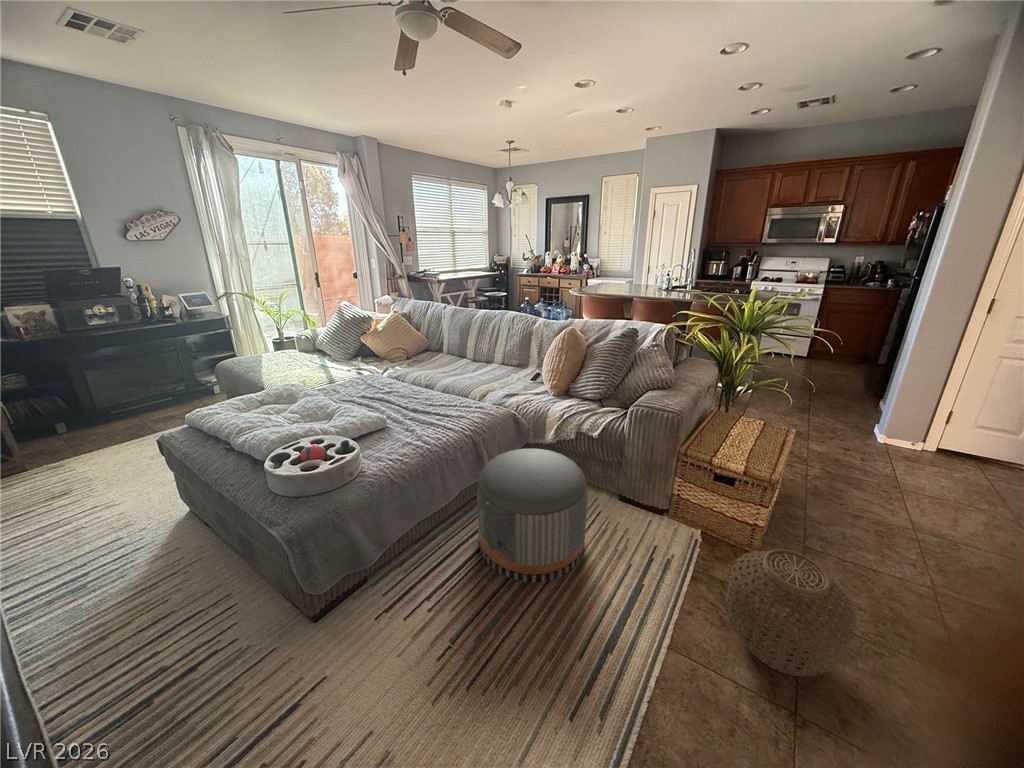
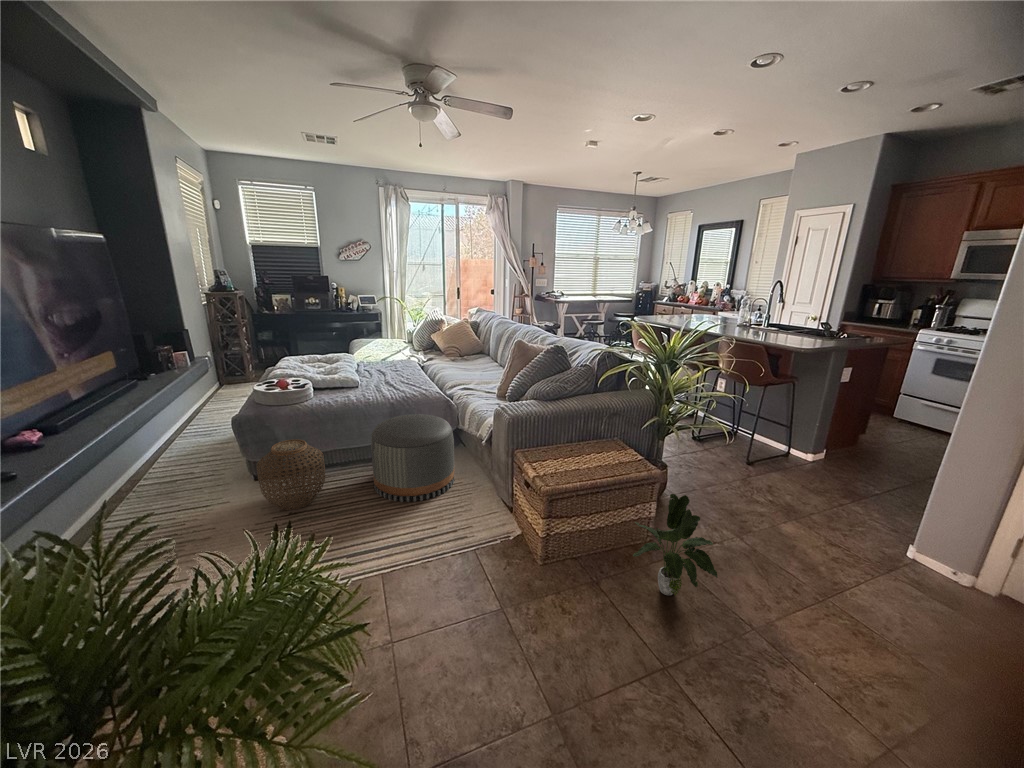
potted plant: none [867,461,950,555] -> present [633,494,718,596]
woven basket: present [726,549,856,676] -> present [256,439,325,510]

